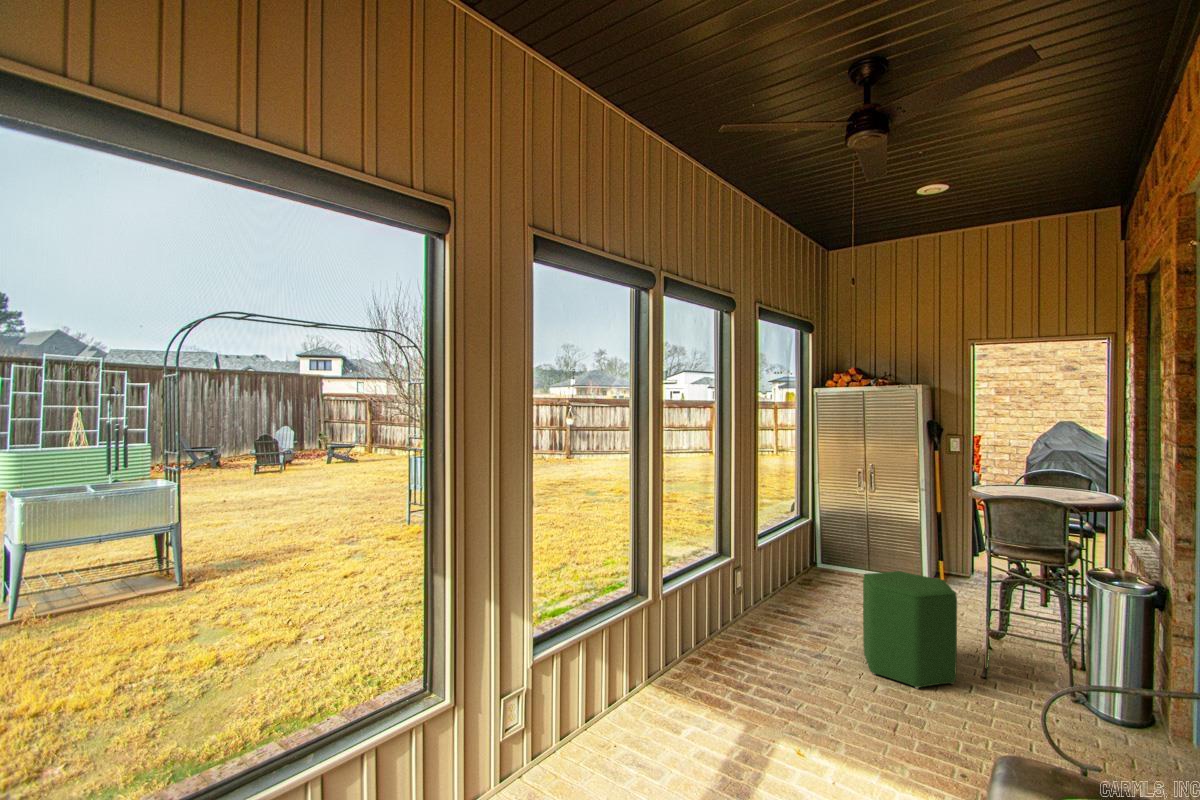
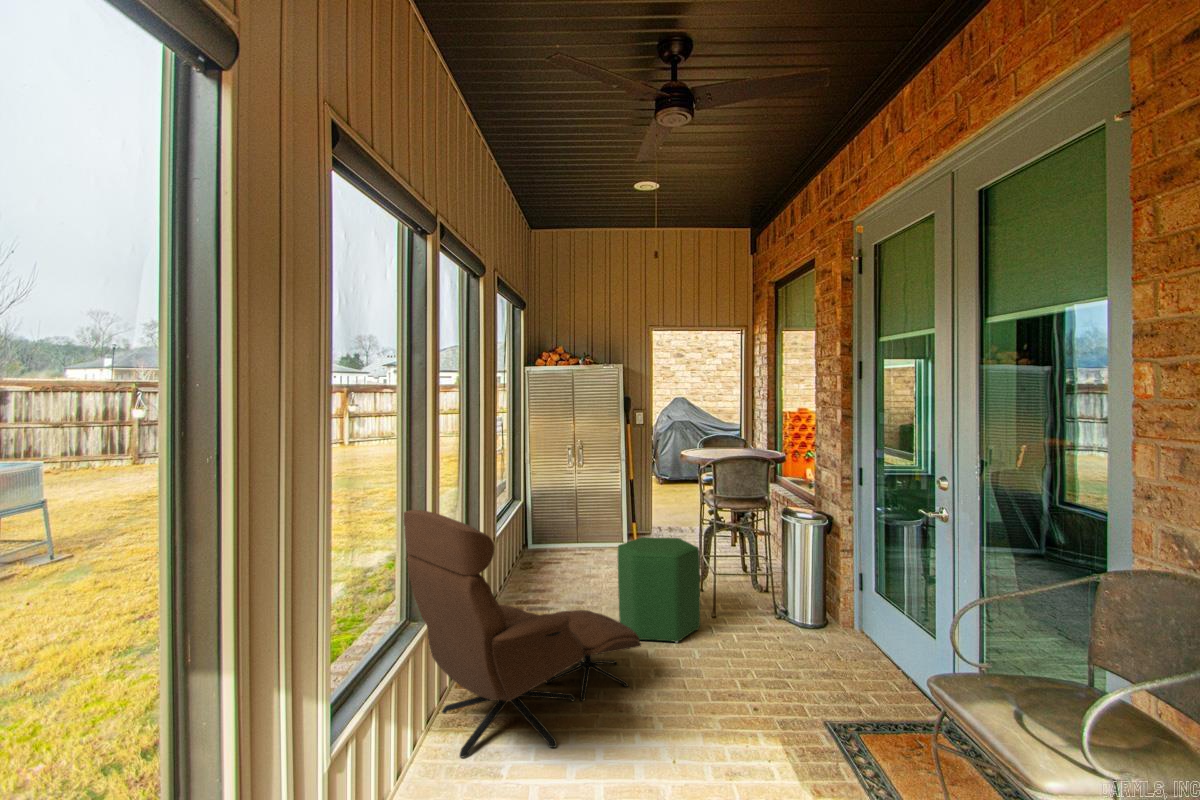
lounge chair: none [635,507,853,730] -> present [404,510,641,757]

